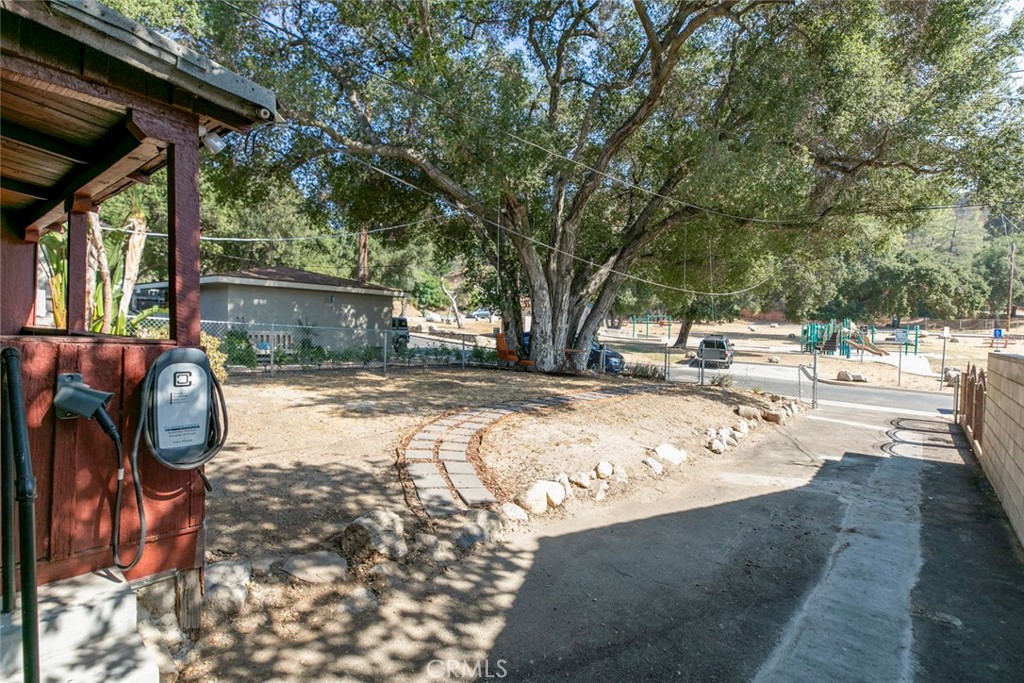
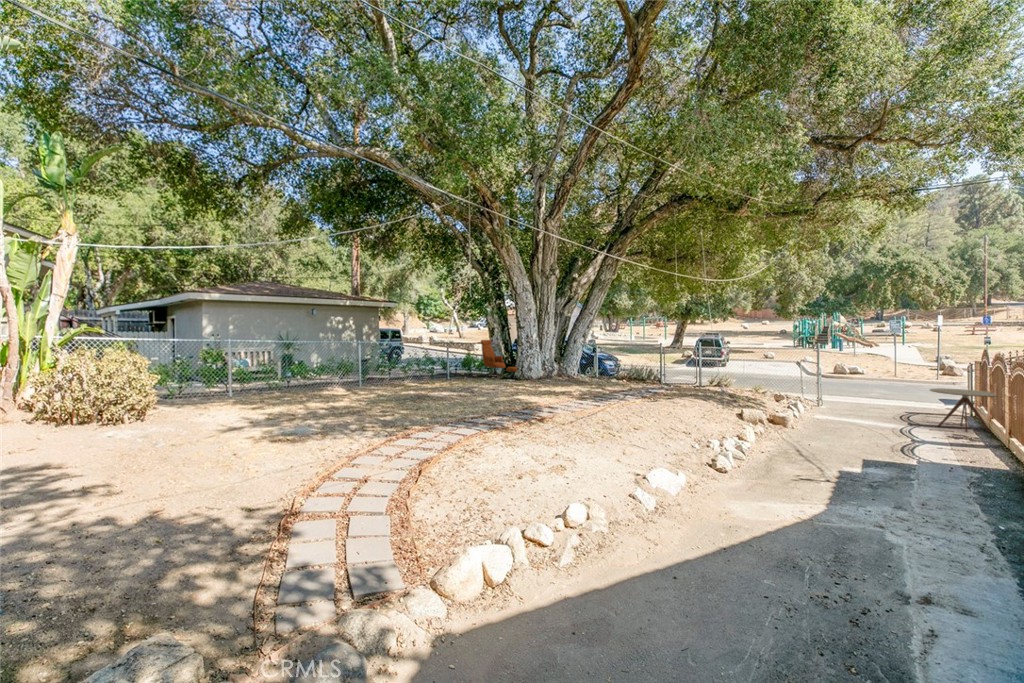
round table: present [552,349,587,375] -> present [930,388,997,432]

